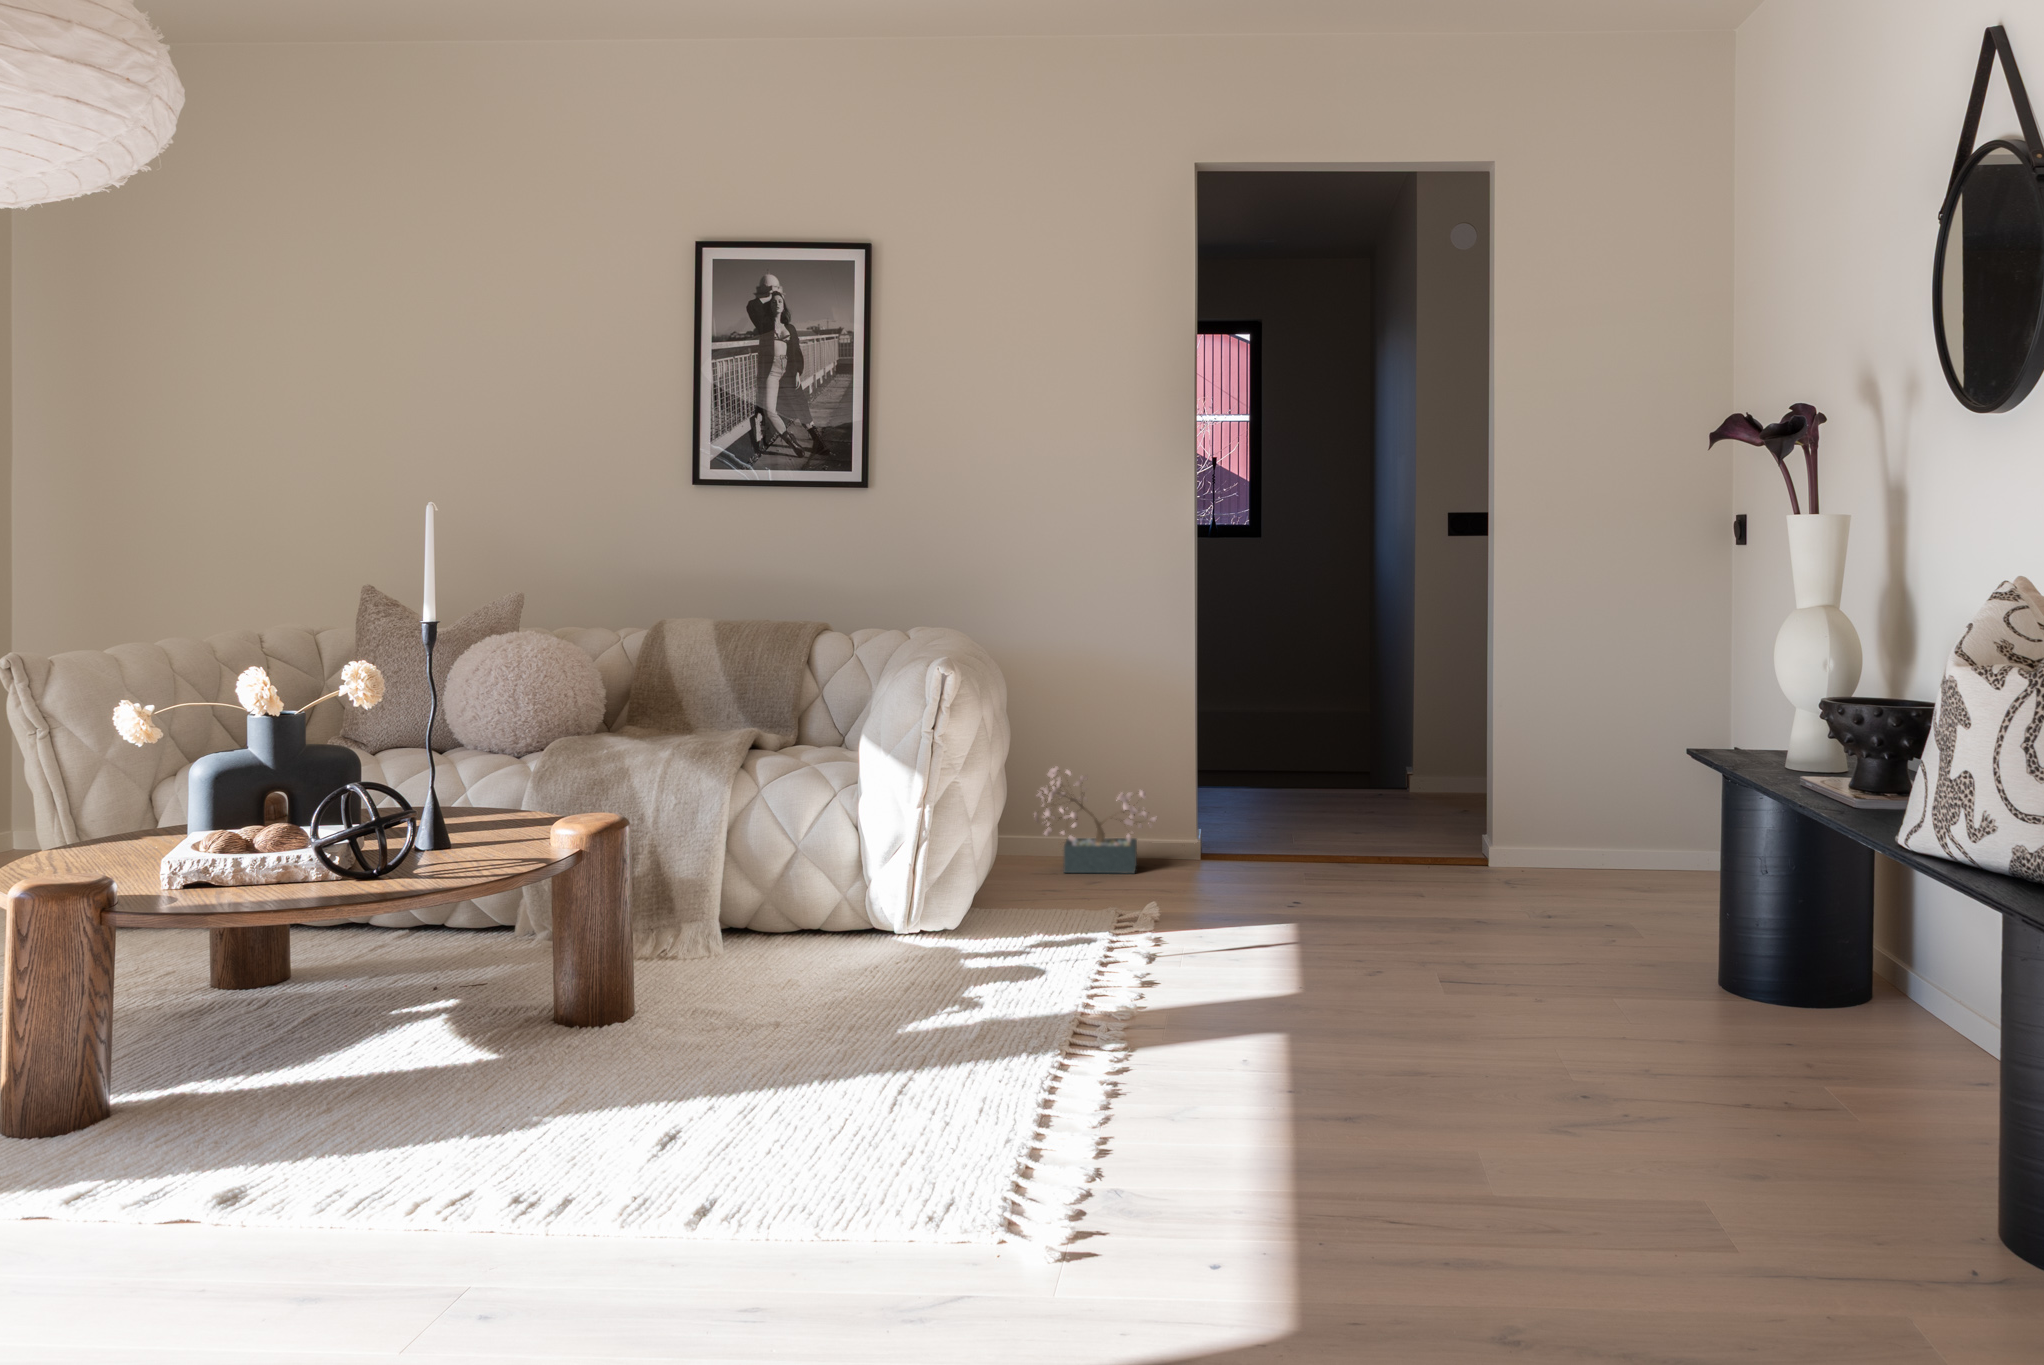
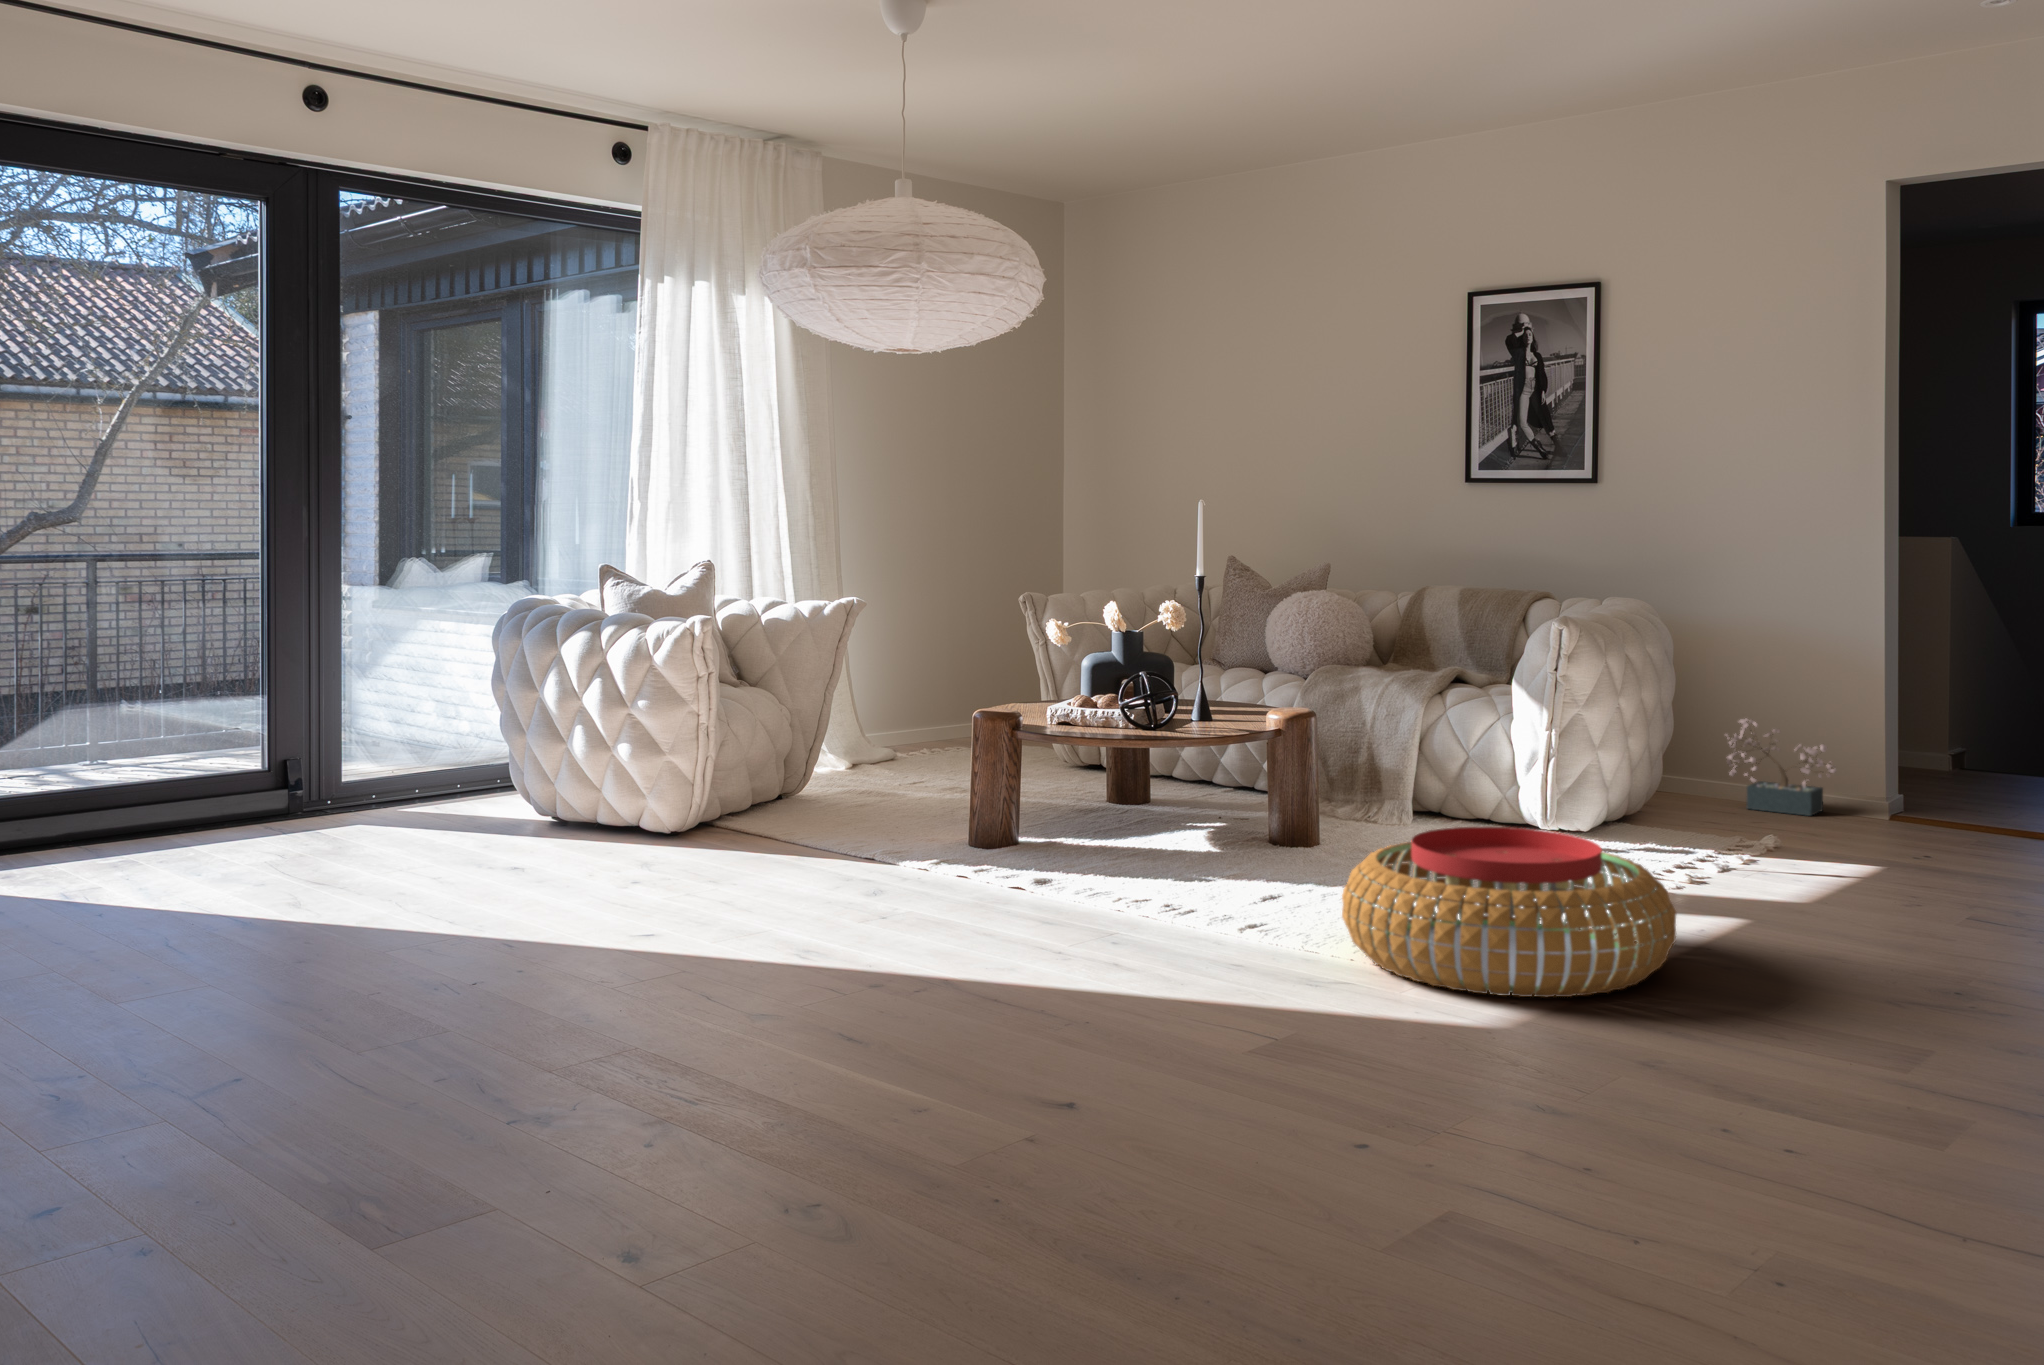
pouf: none [860,973,1335,1258] -> present [1342,827,1676,997]

